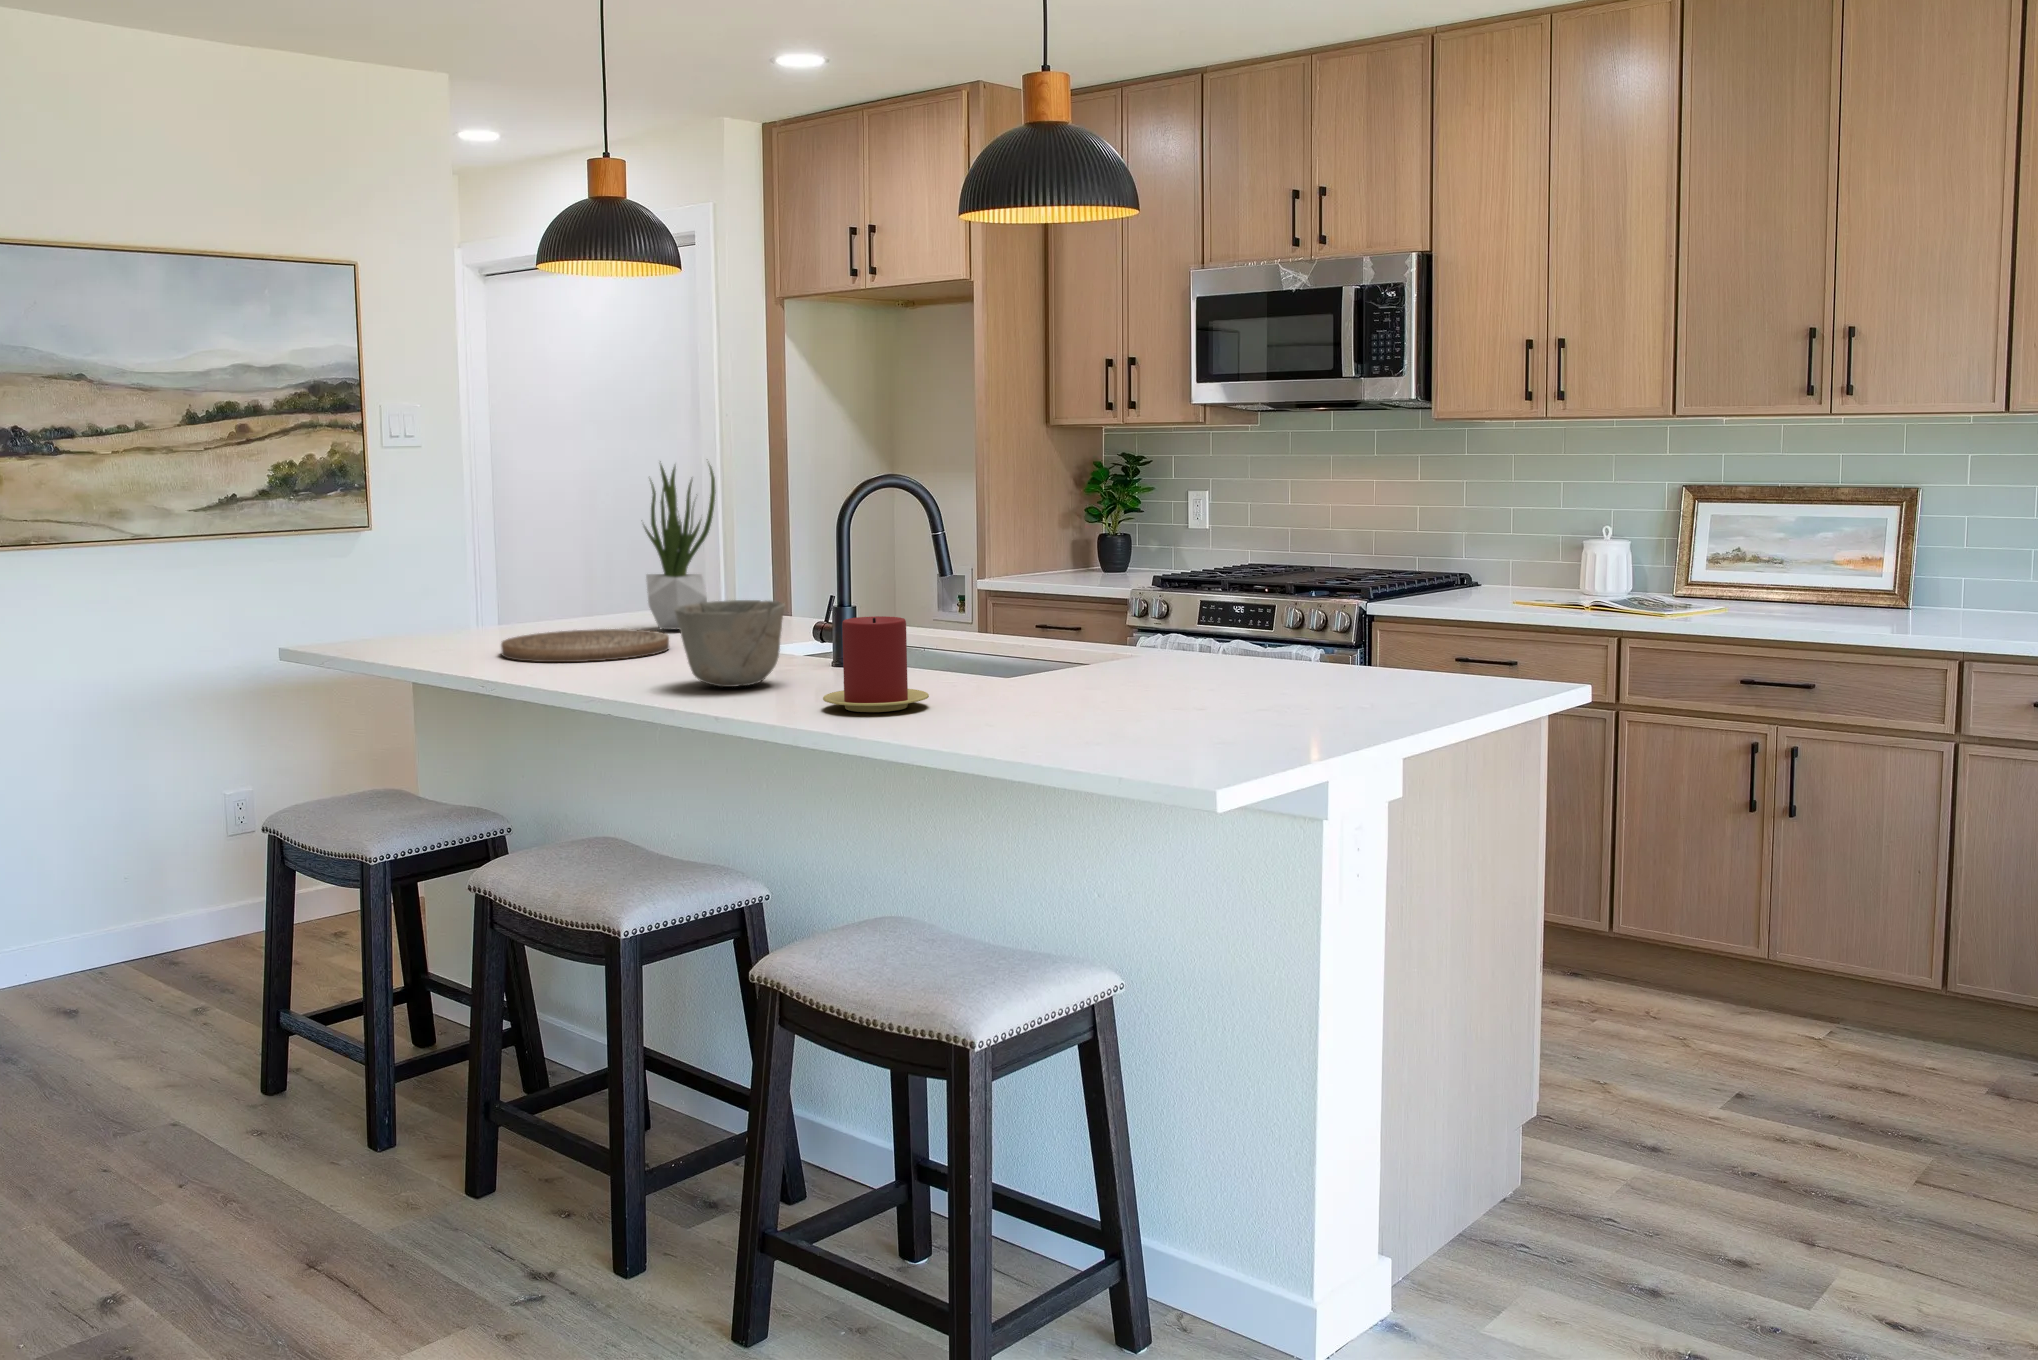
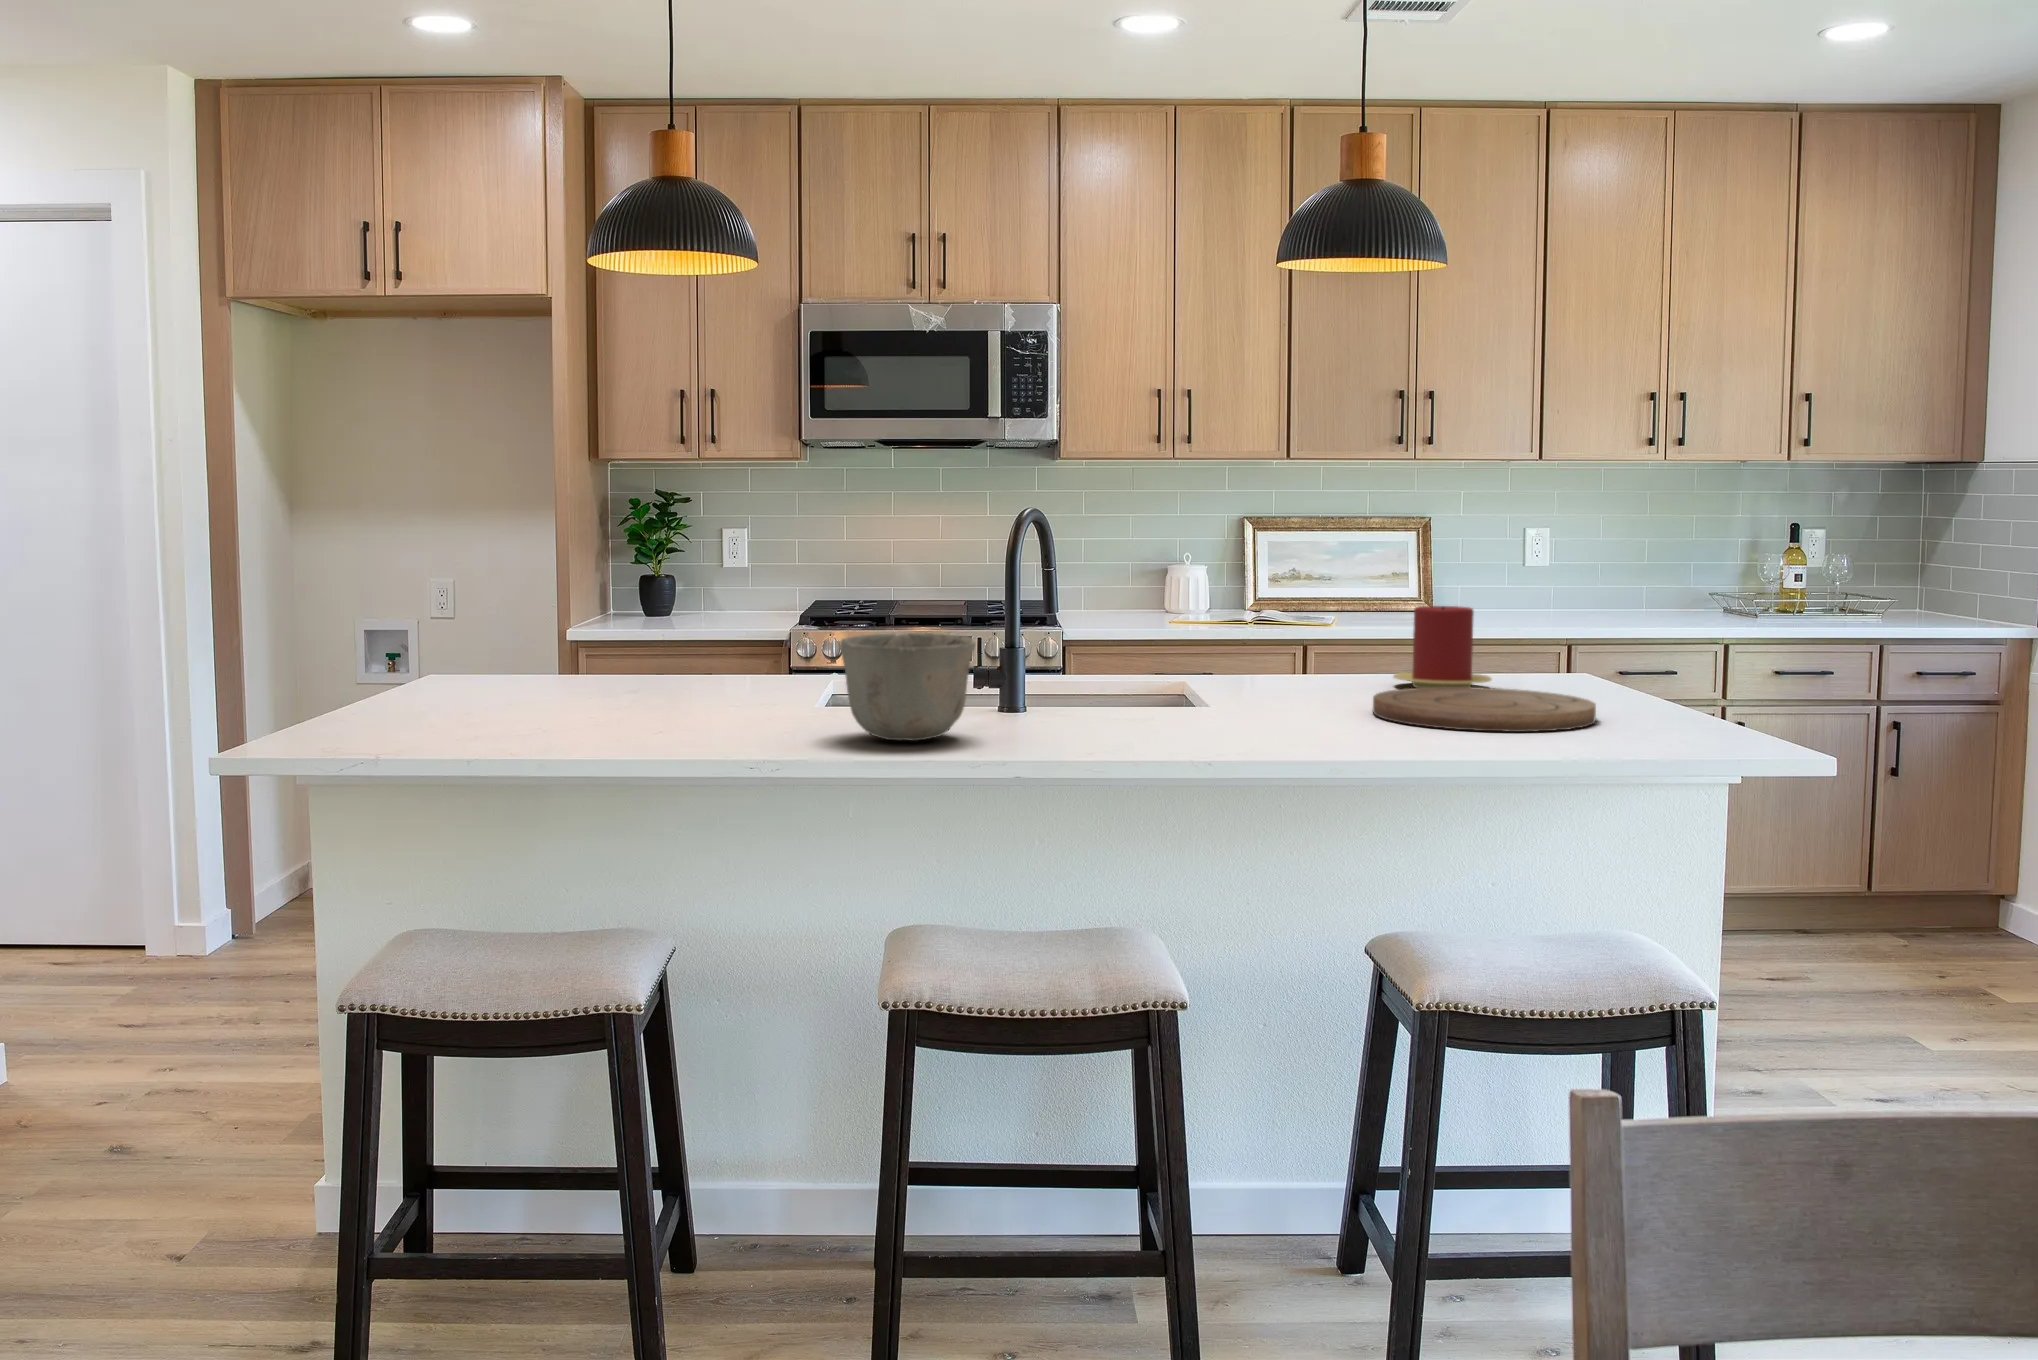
potted plant: present [644,464,716,629] -> none [439,475,534,694]
candle: present [823,616,929,712] -> present [1393,606,1491,688]
cutting board: present [501,629,669,662] -> present [1373,687,1596,732]

